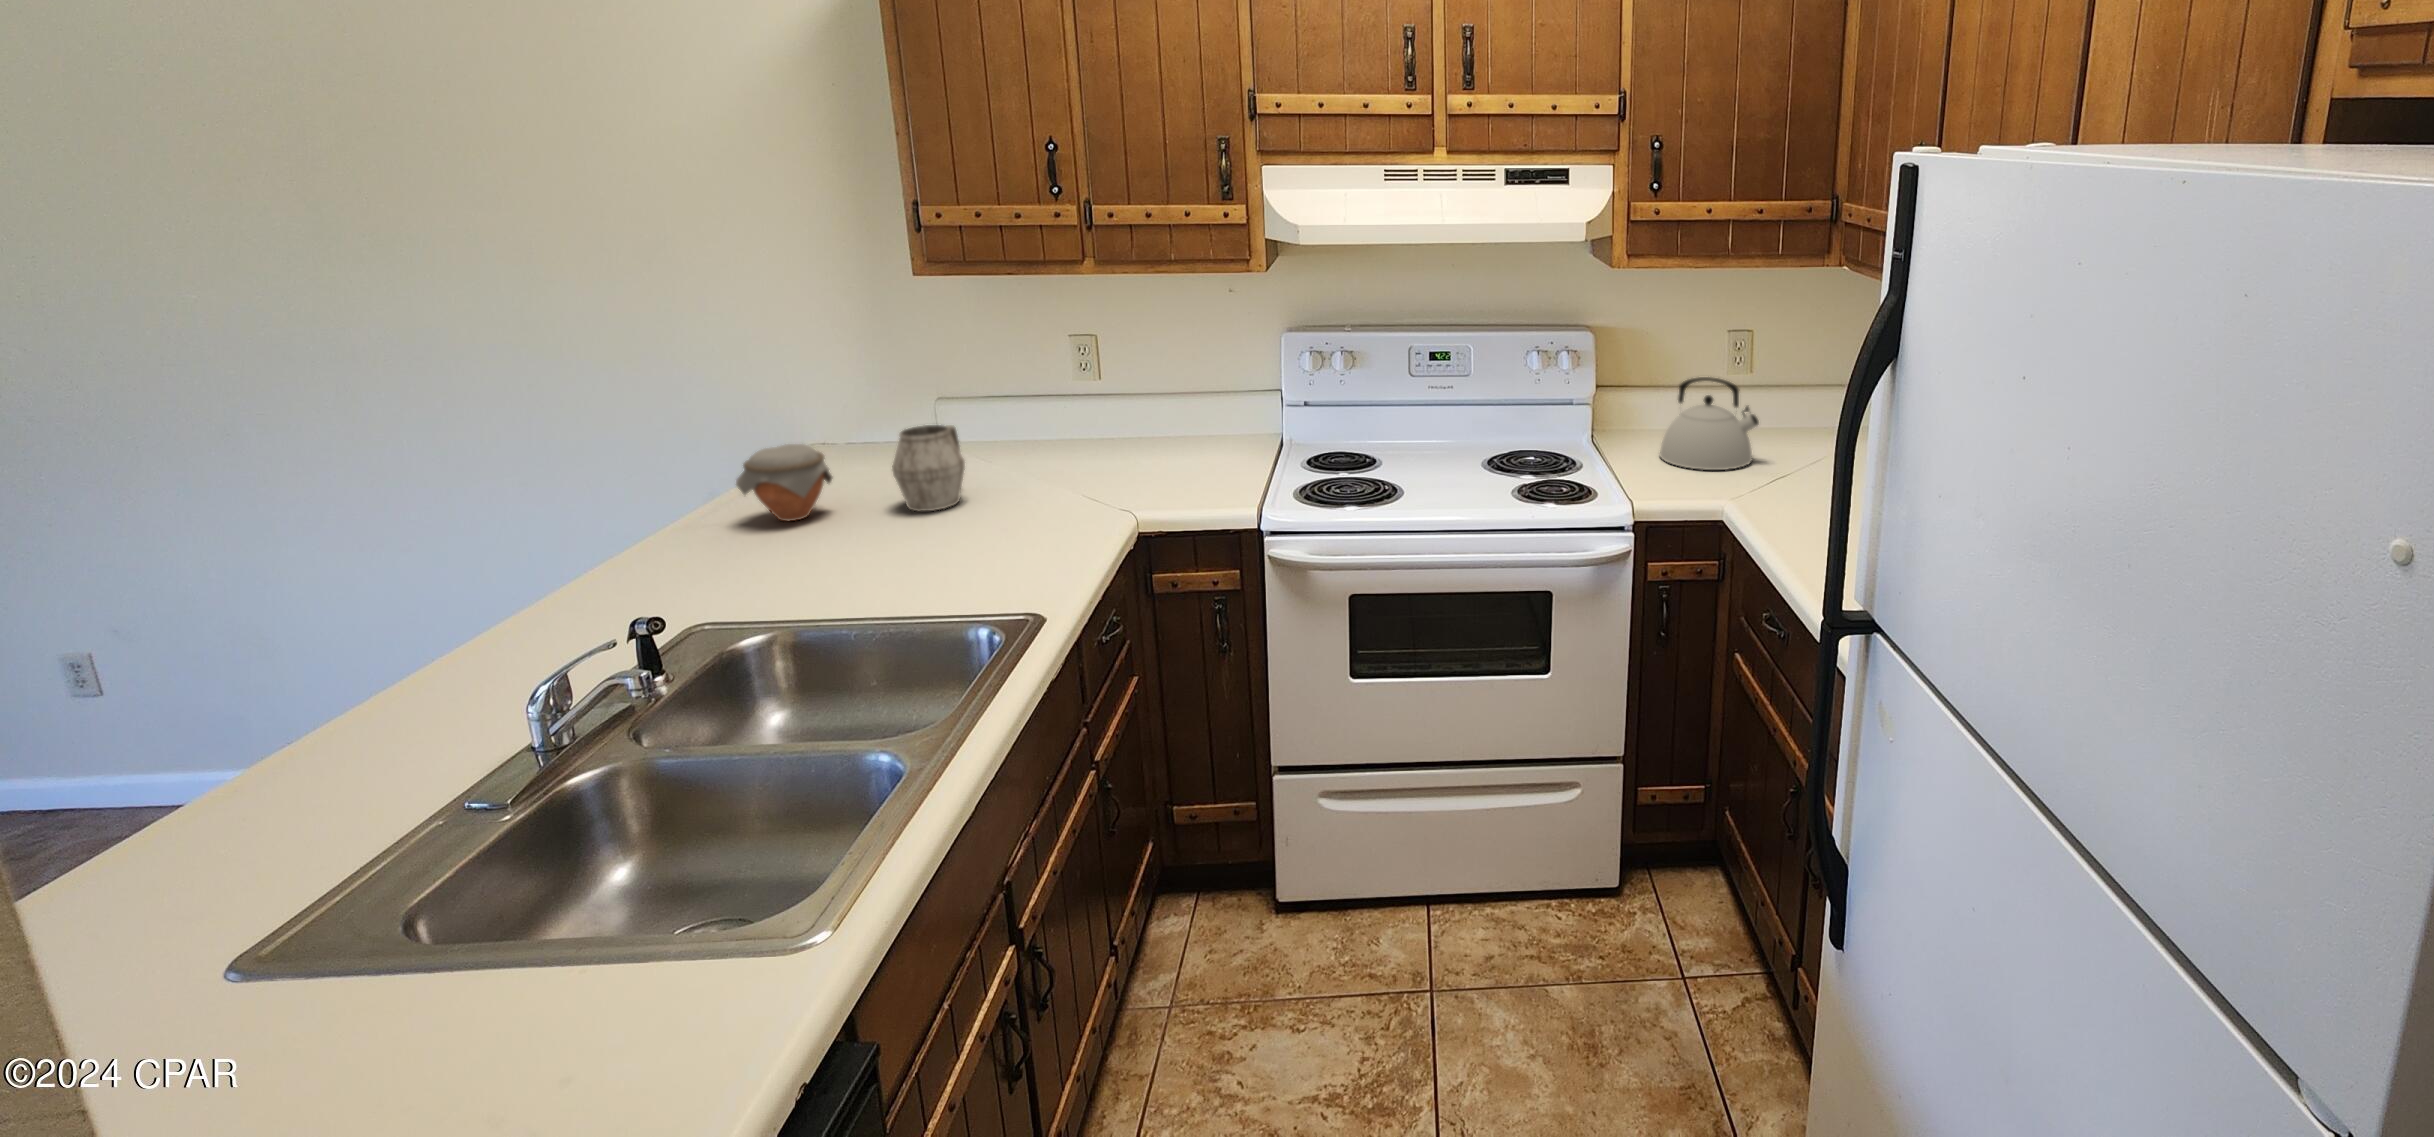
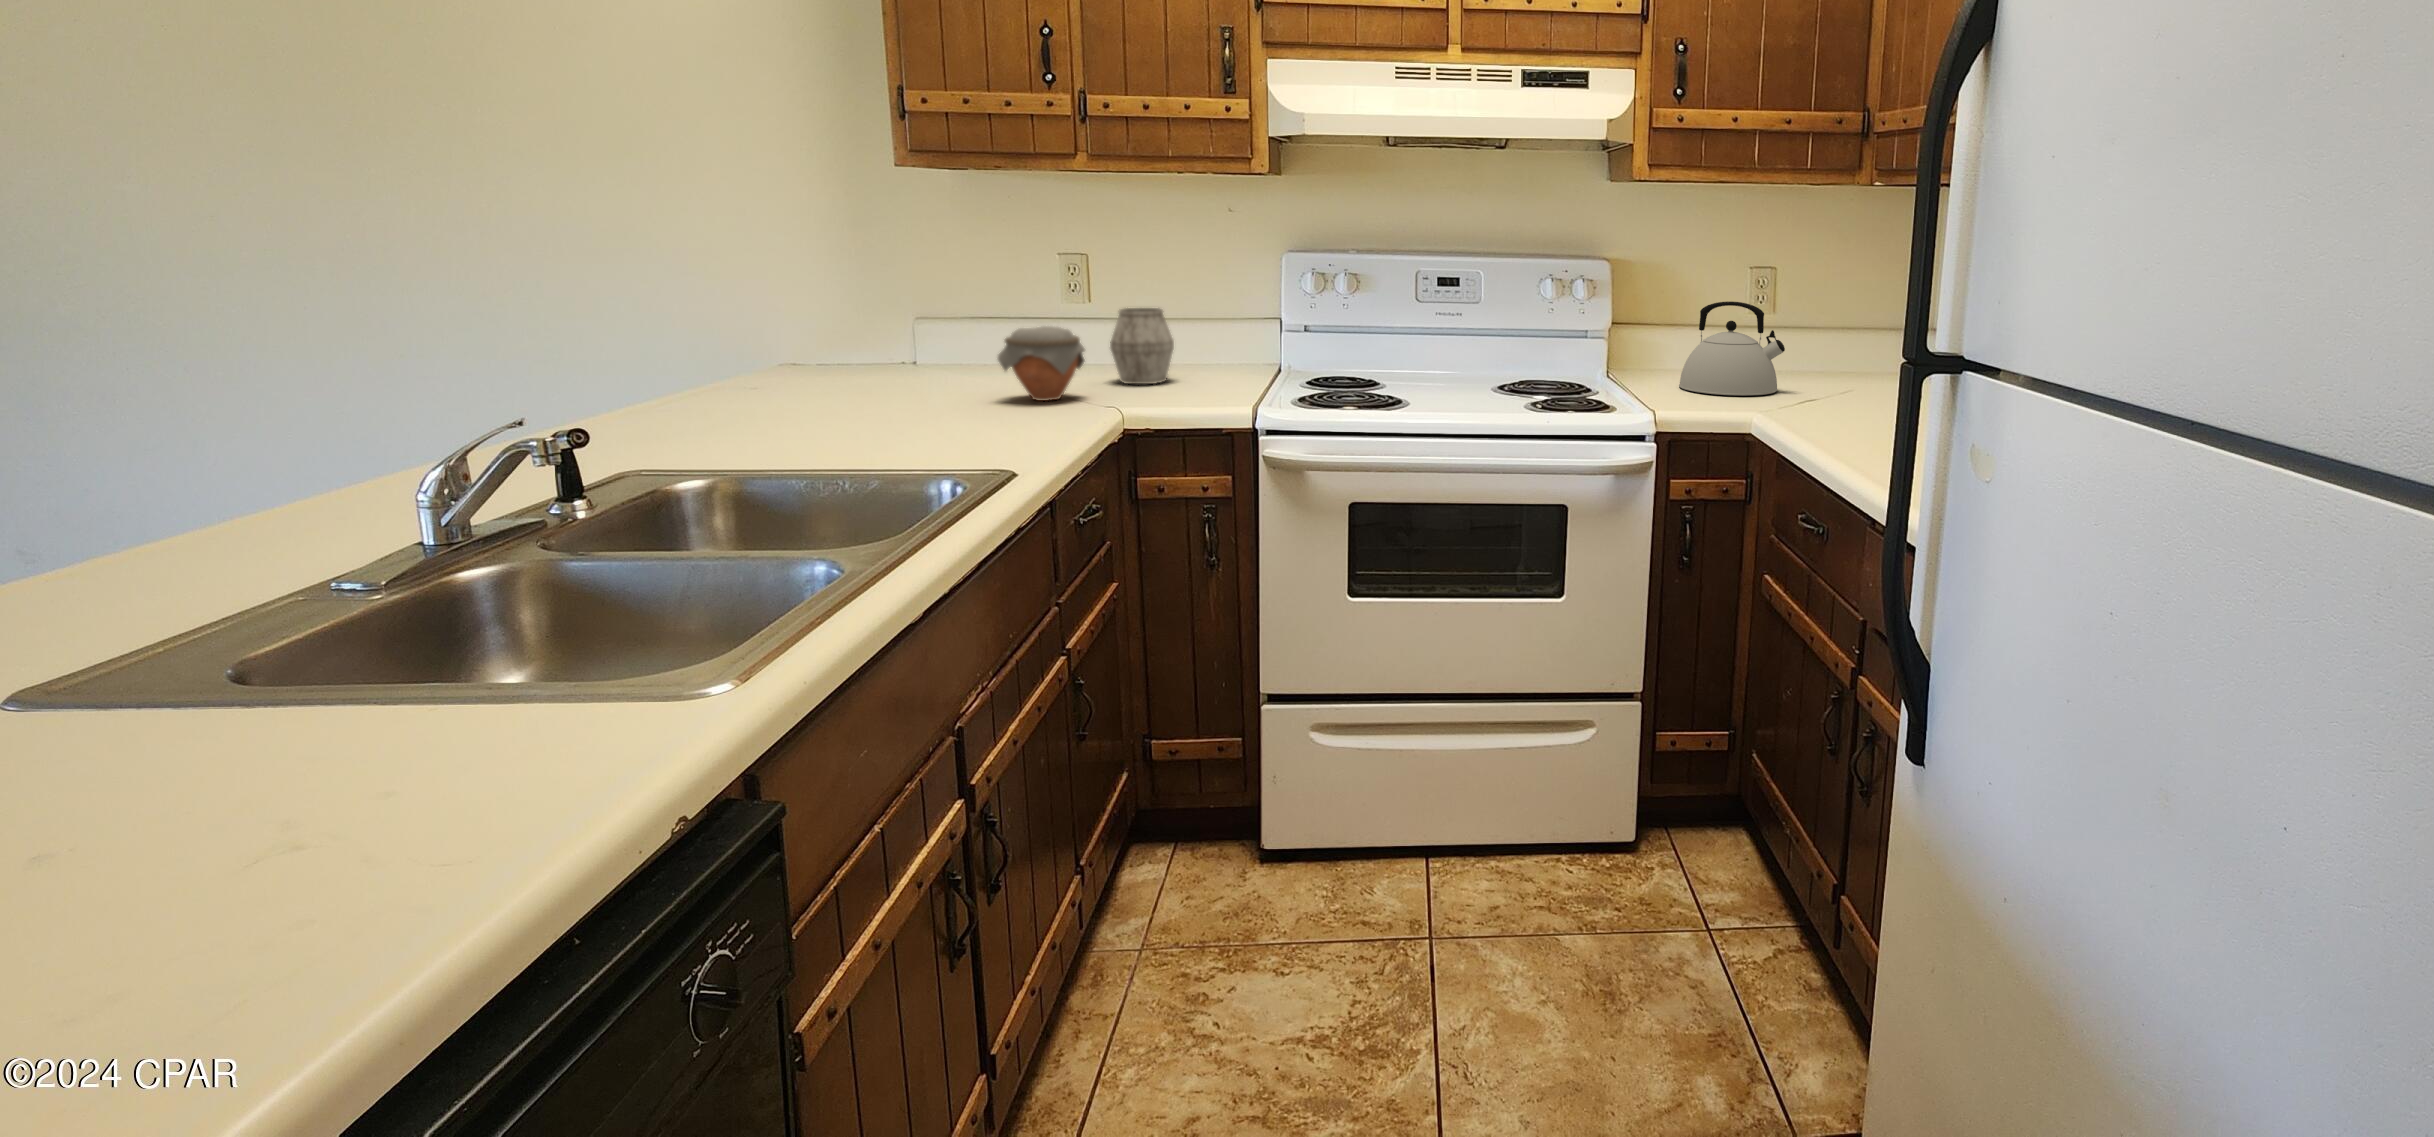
mug: present [892,425,965,511] -> present [1110,308,1174,384]
jar: present [736,444,832,521] -> present [998,326,1085,401]

